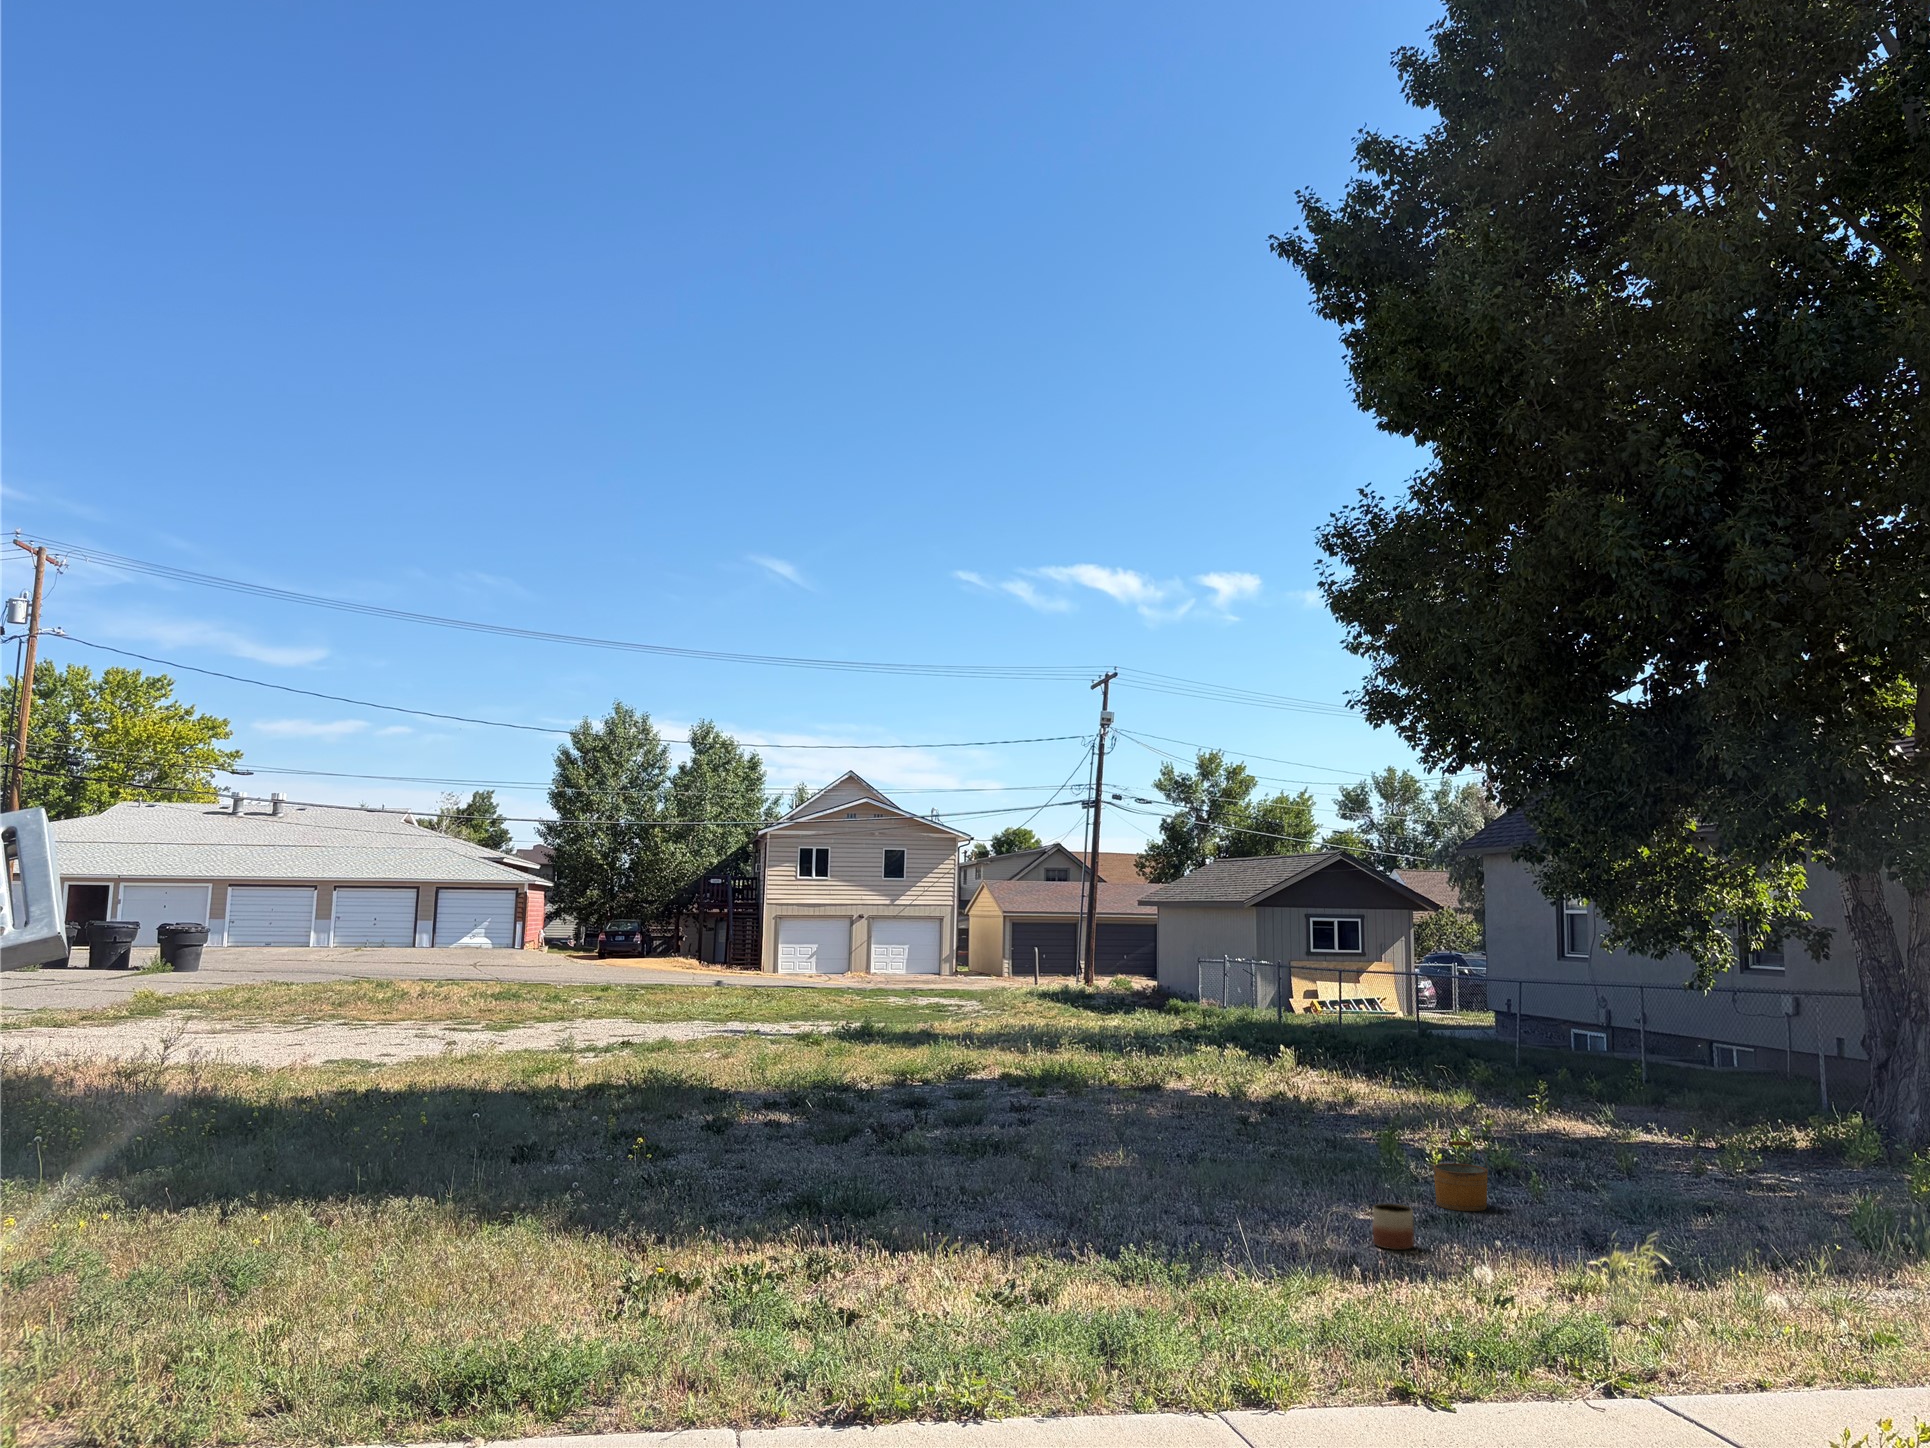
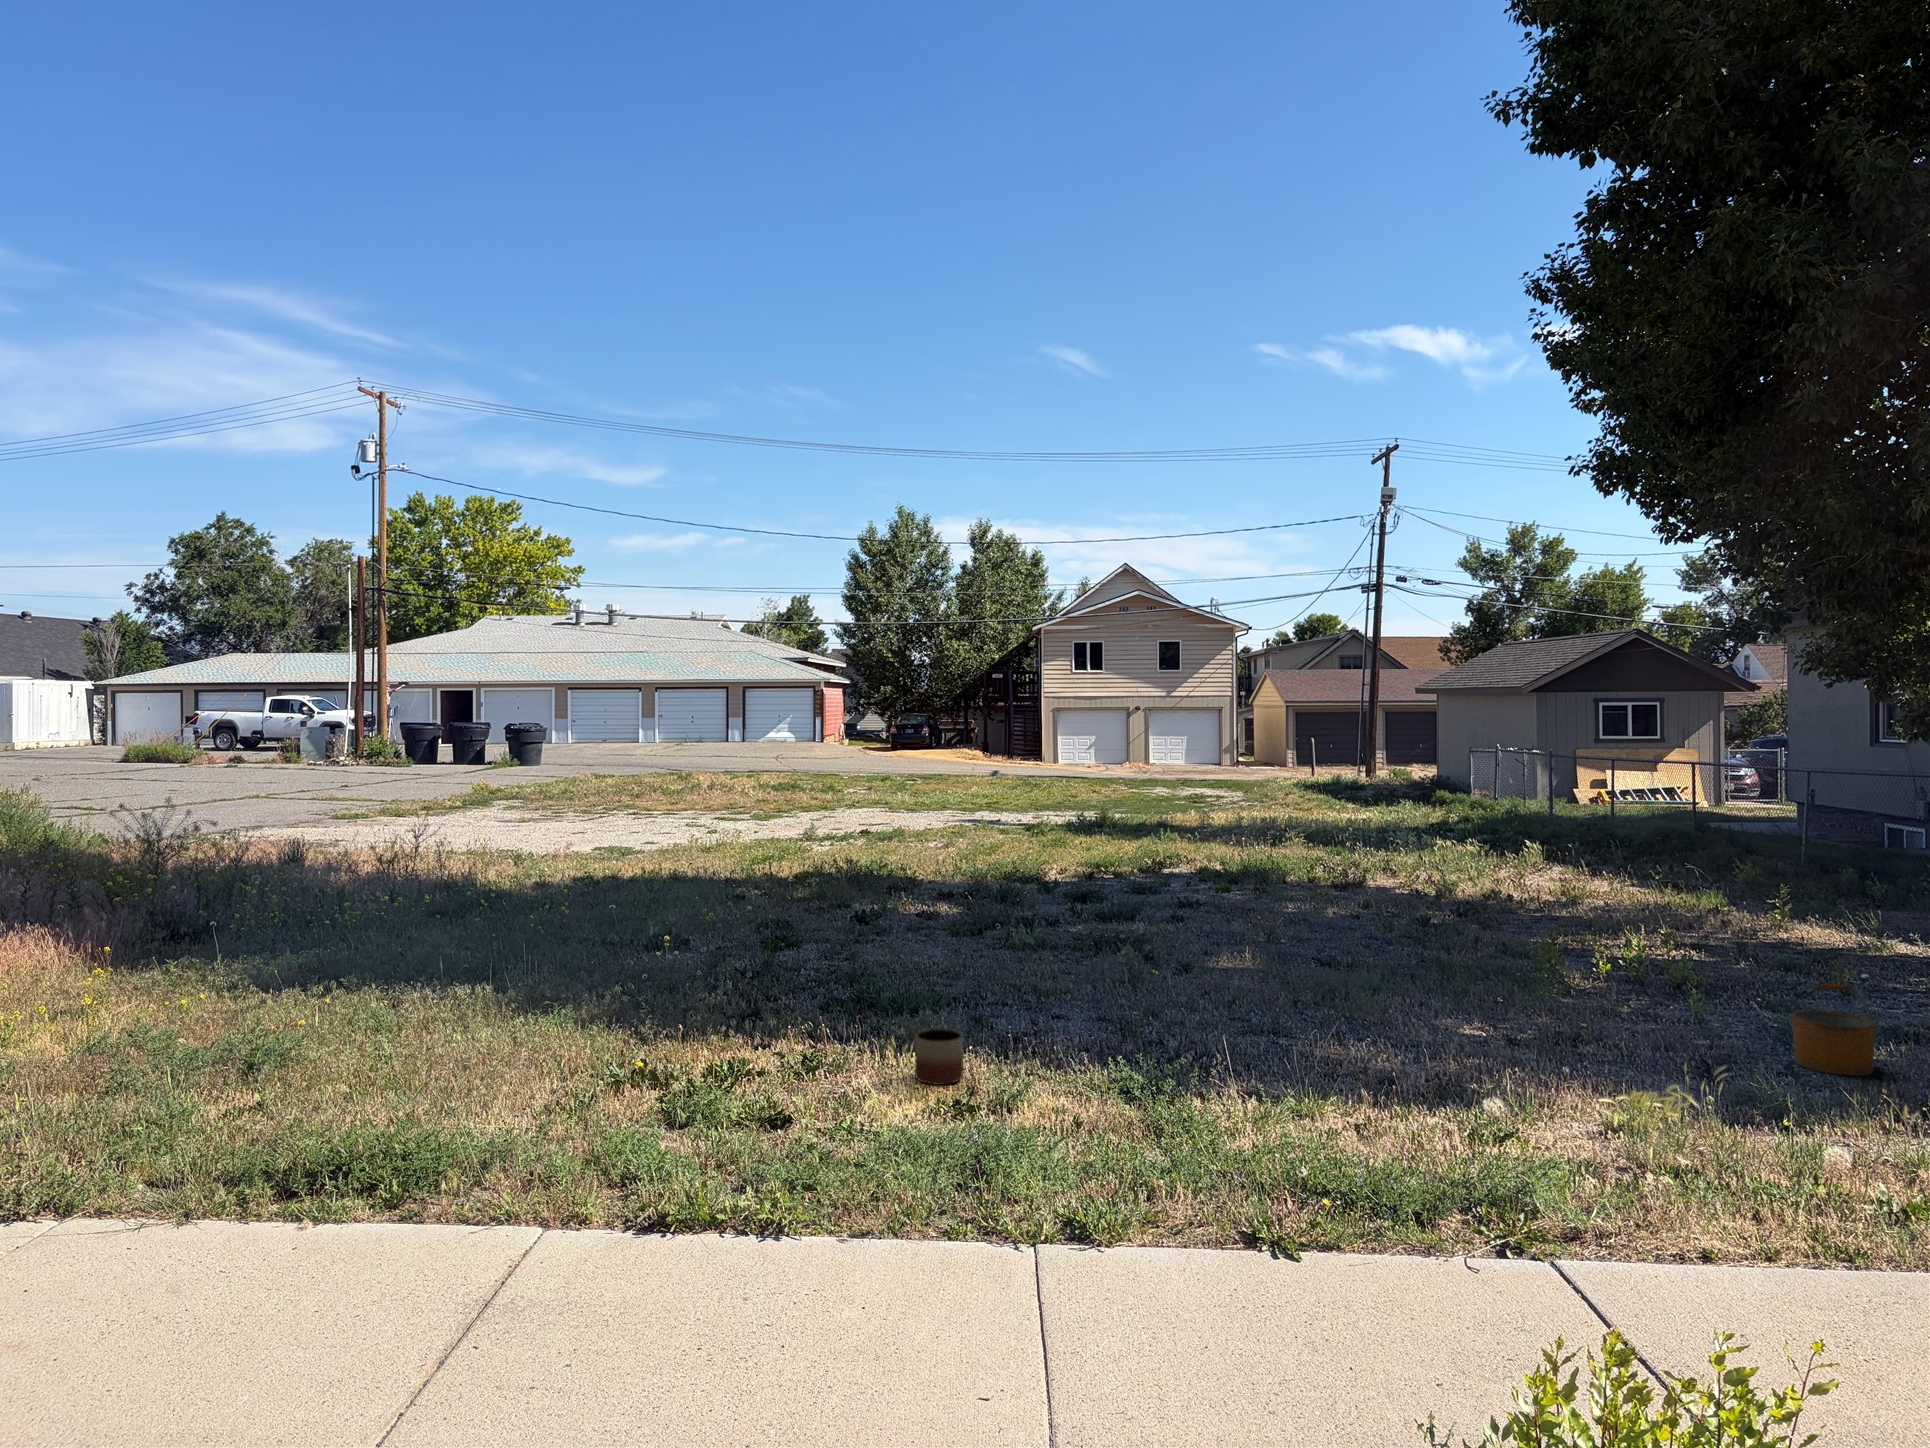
planter: present [1373,1204,1414,1250] -> present [915,1029,963,1085]

